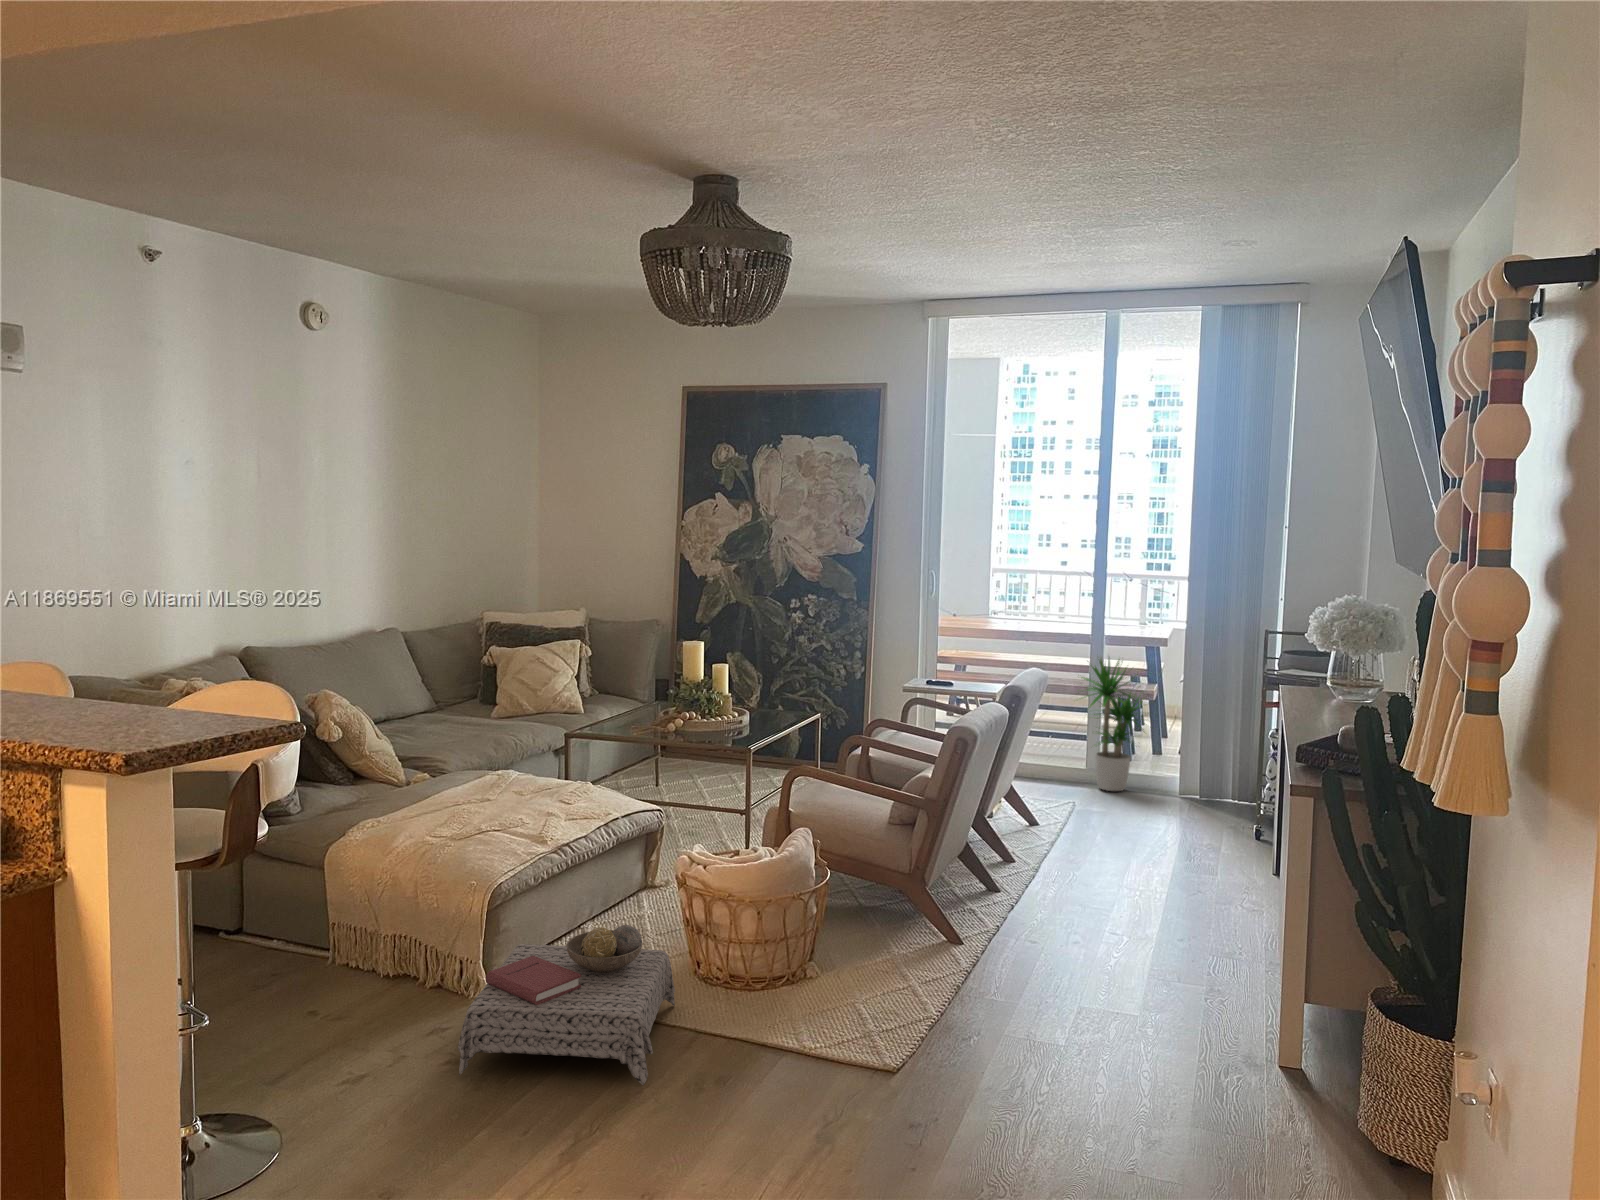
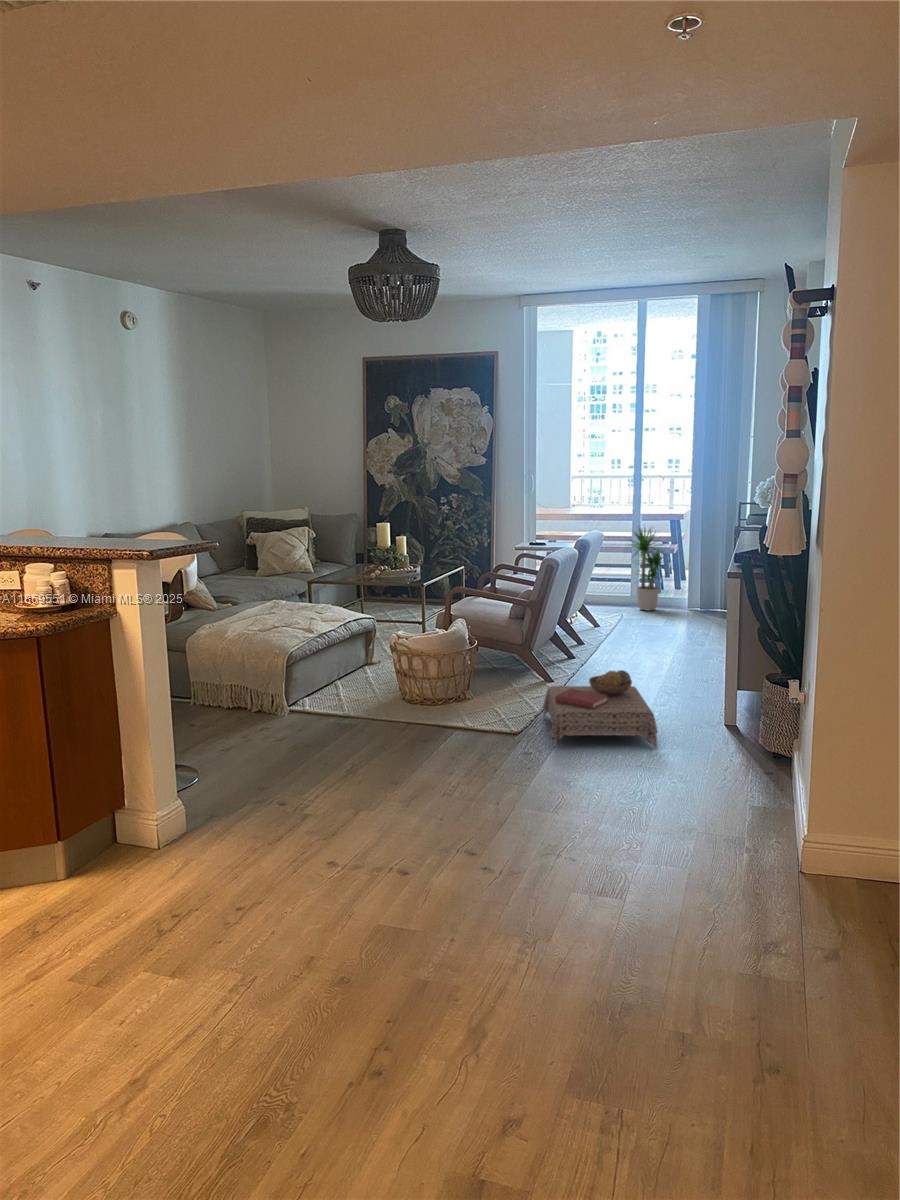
ottoman: present [458,925,675,1085] -> present [543,670,658,748]

